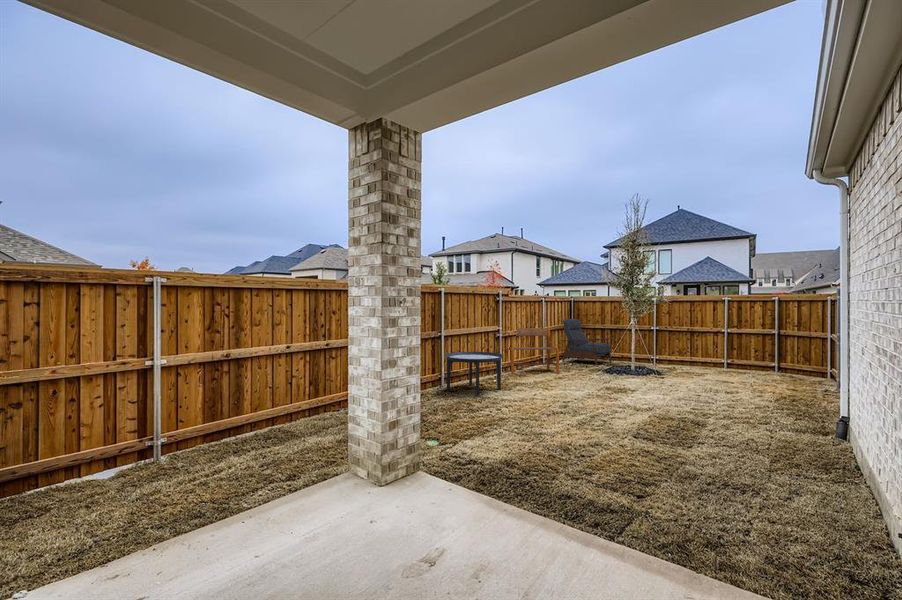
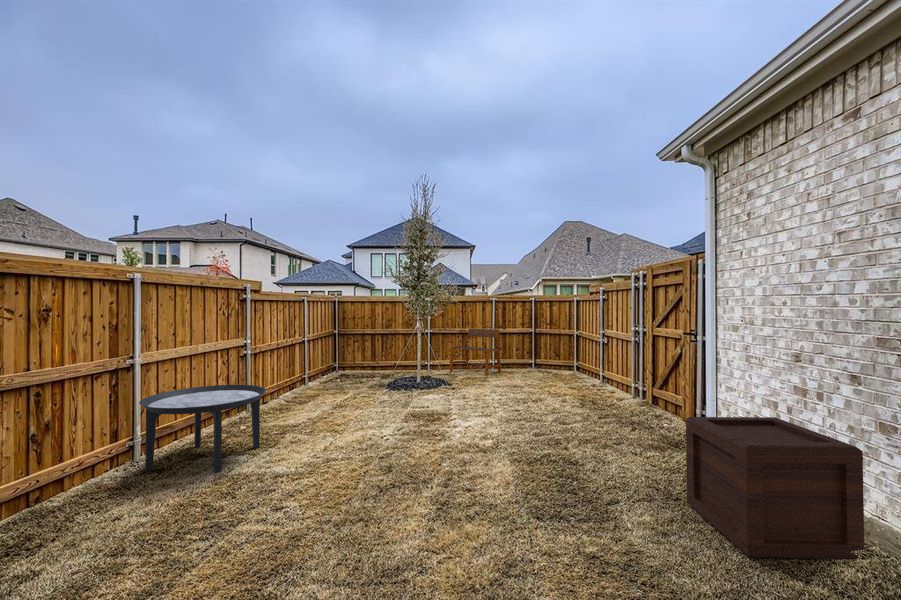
chair: present [562,319,612,365] -> none [328,324,387,380]
bench: present [508,328,559,374] -> present [450,328,501,376]
wooden crate: none [763,393,870,502] -> present [686,417,865,560]

